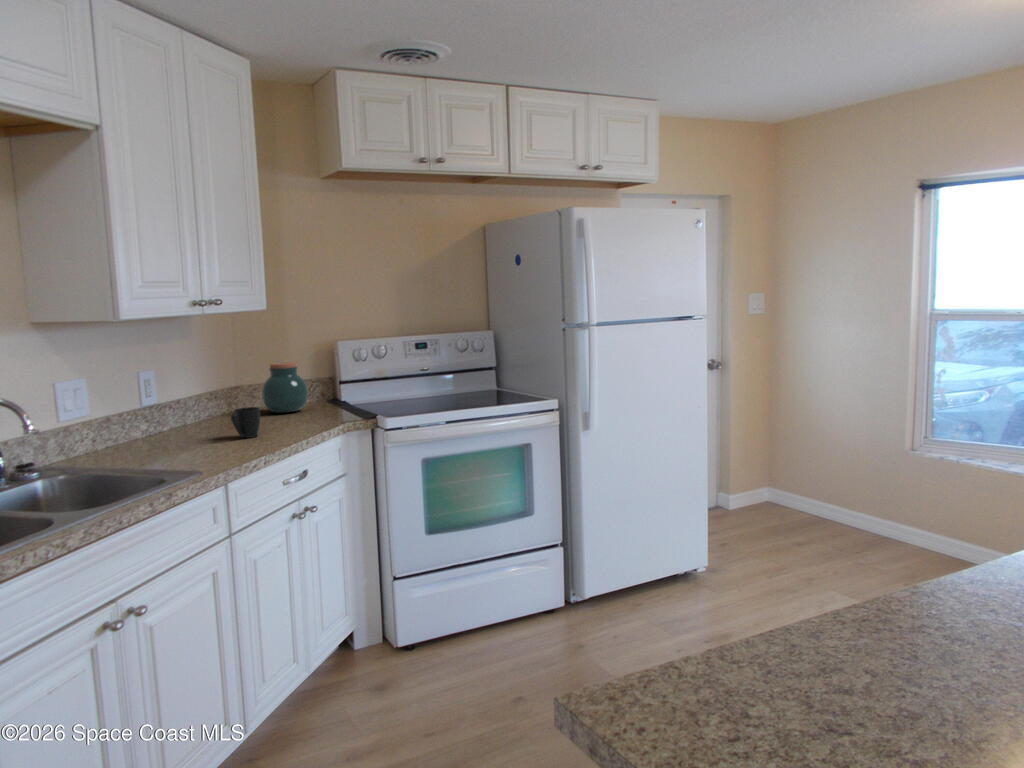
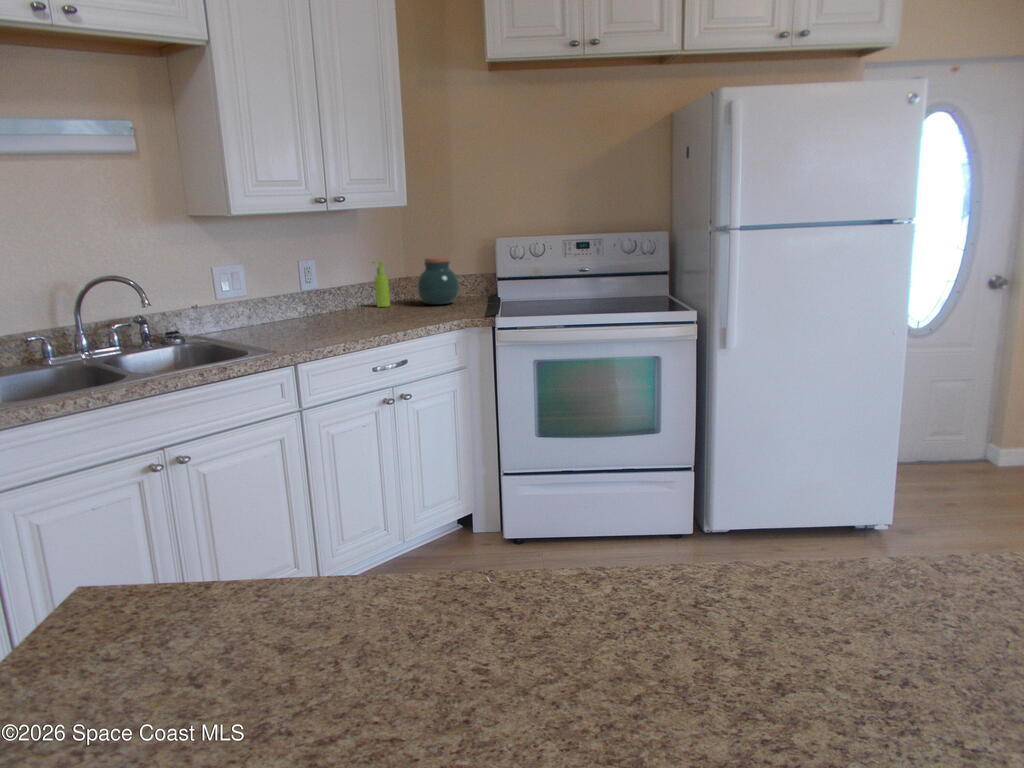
soap dispenser: none [212,369,232,420] -> present [372,260,390,307]
mug: present [231,407,260,438] -> none [346,298,376,326]

